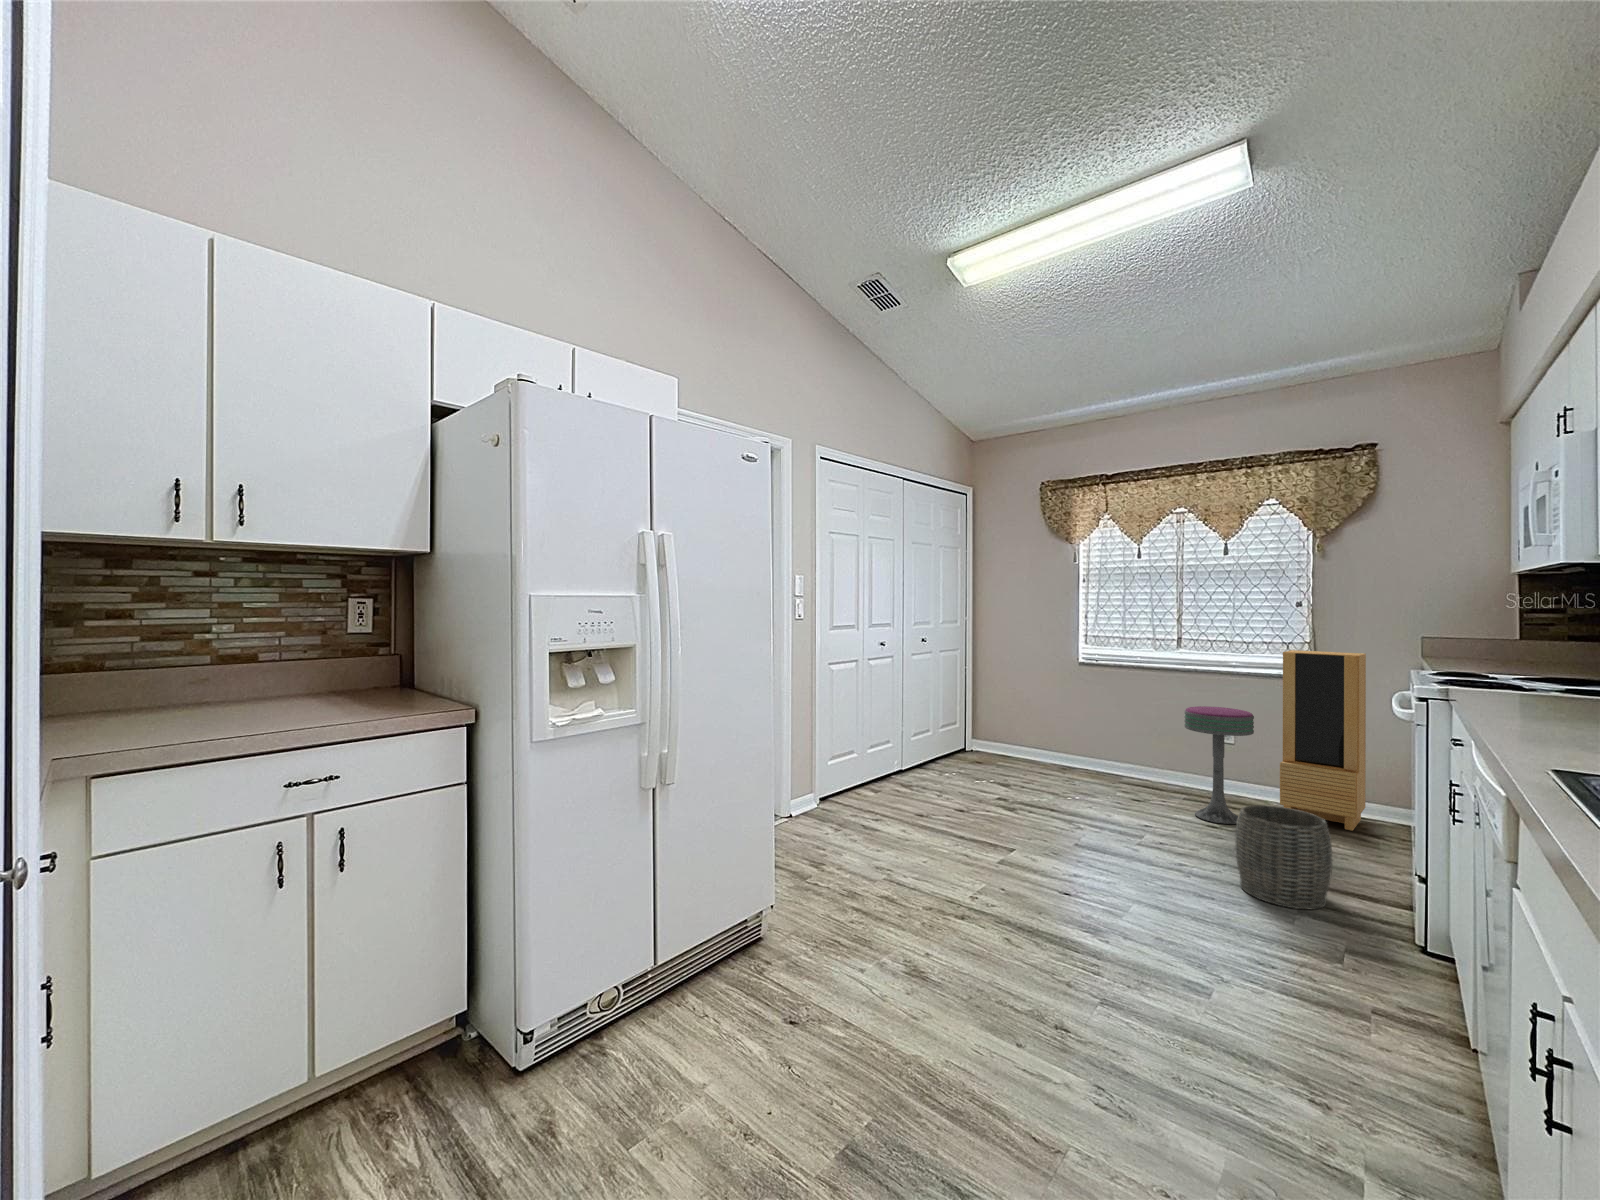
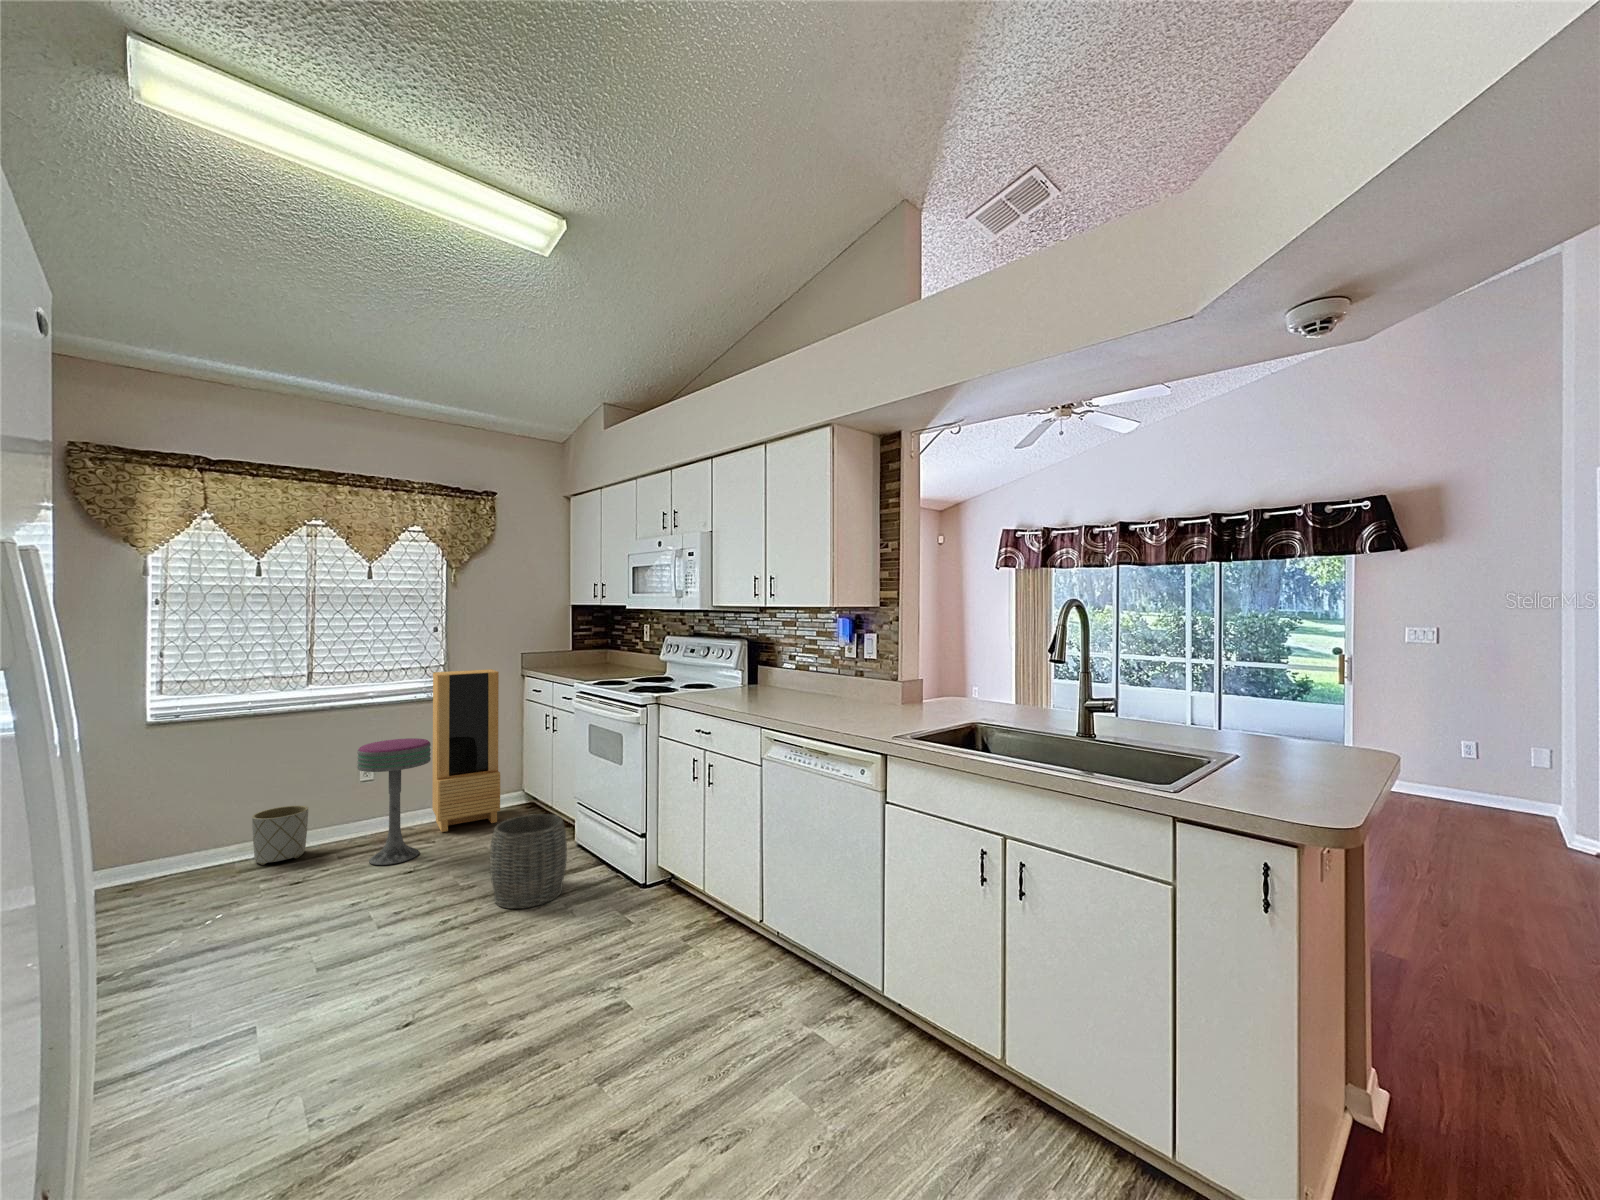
planter: none [1129,746,1169,791] -> present [252,805,308,865]

